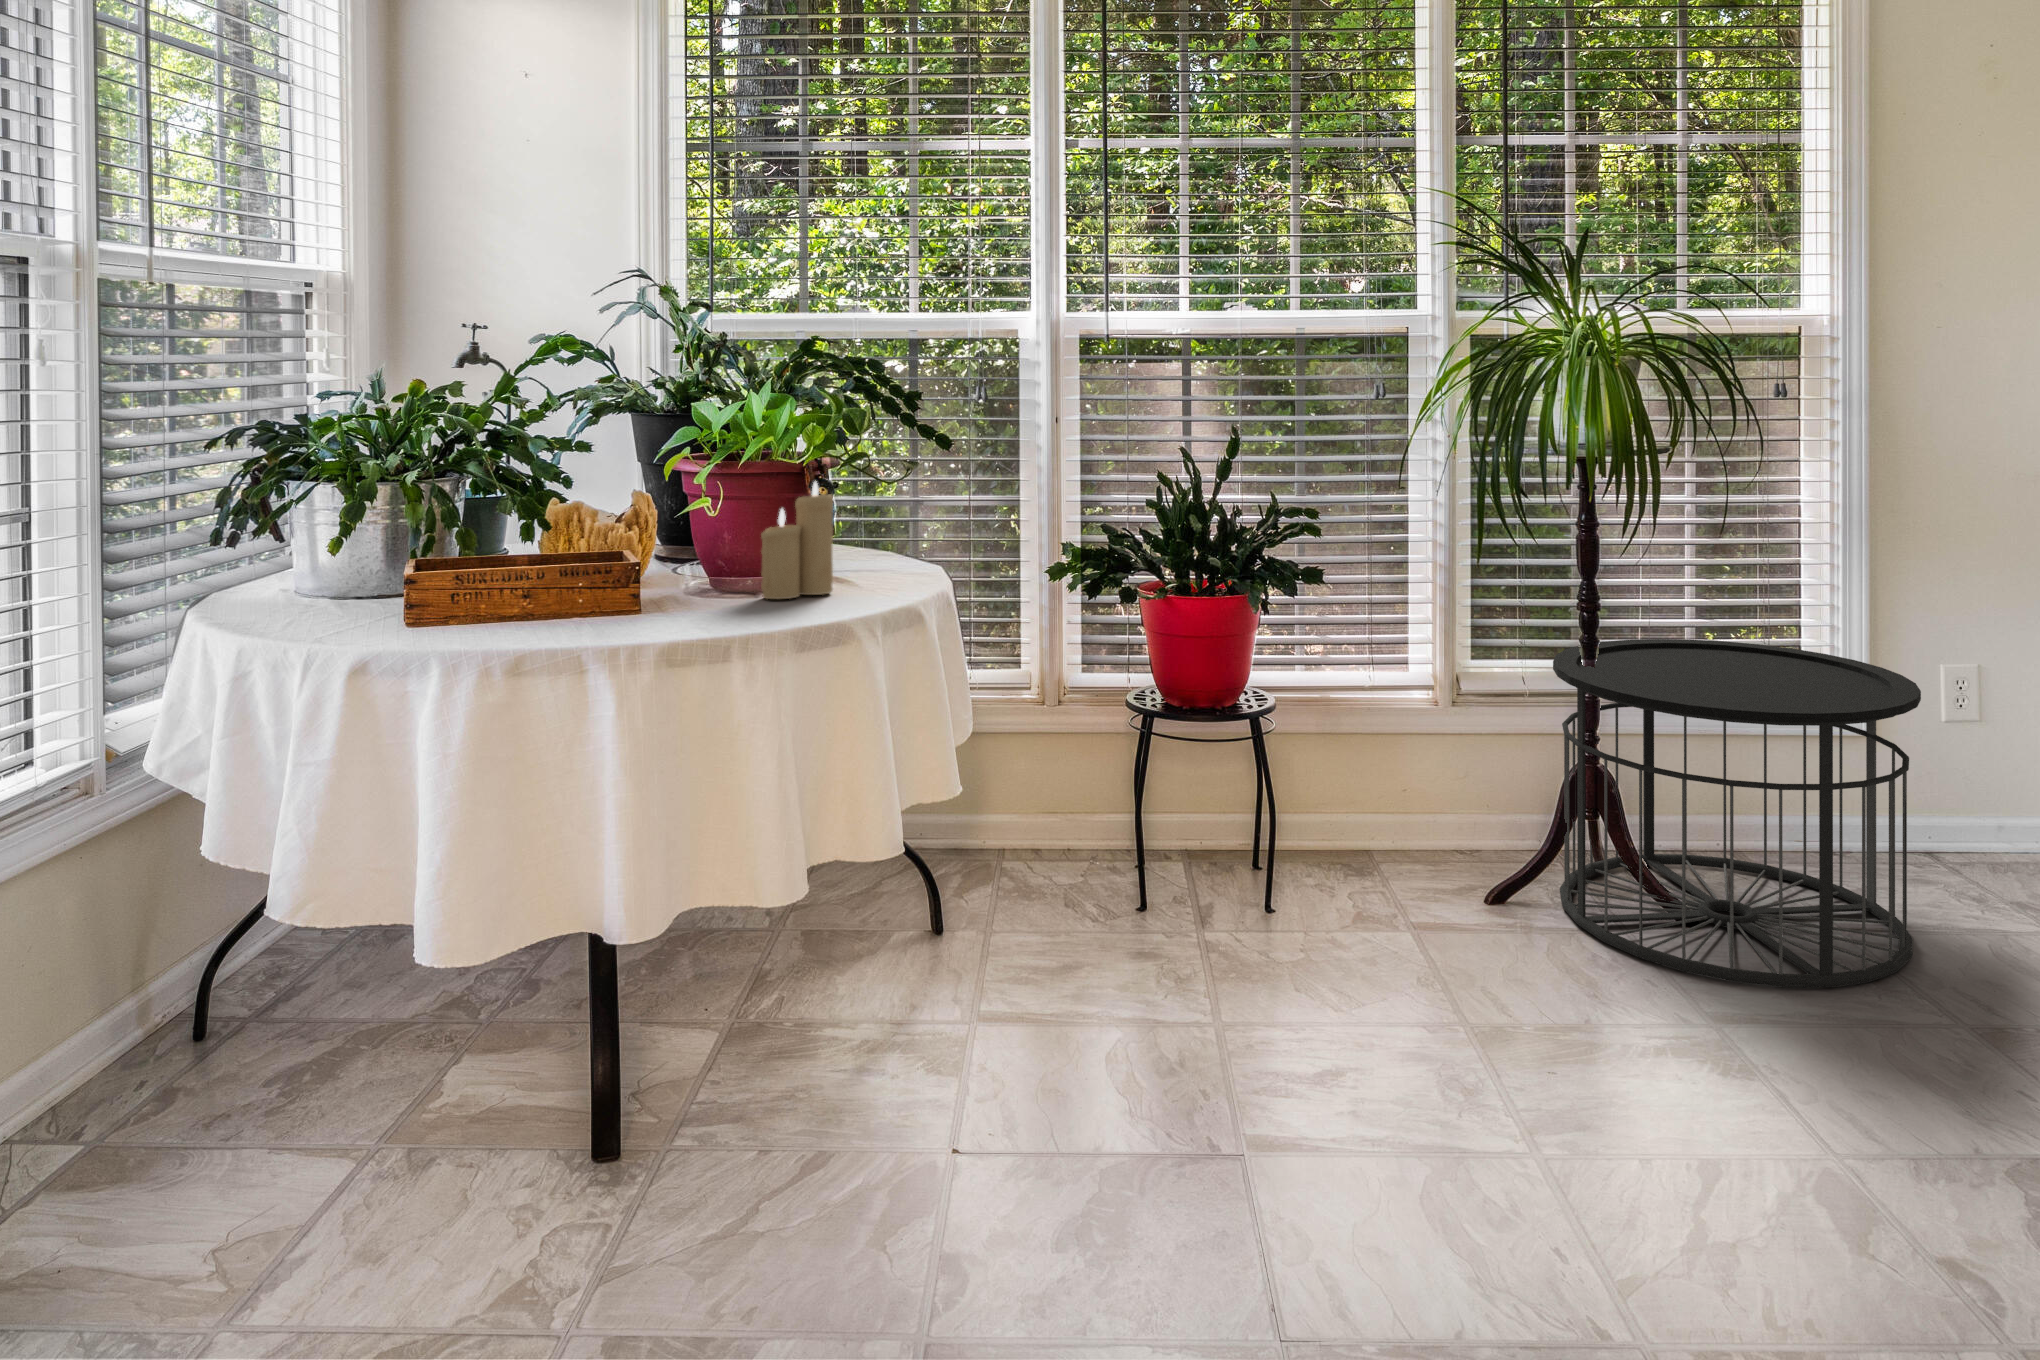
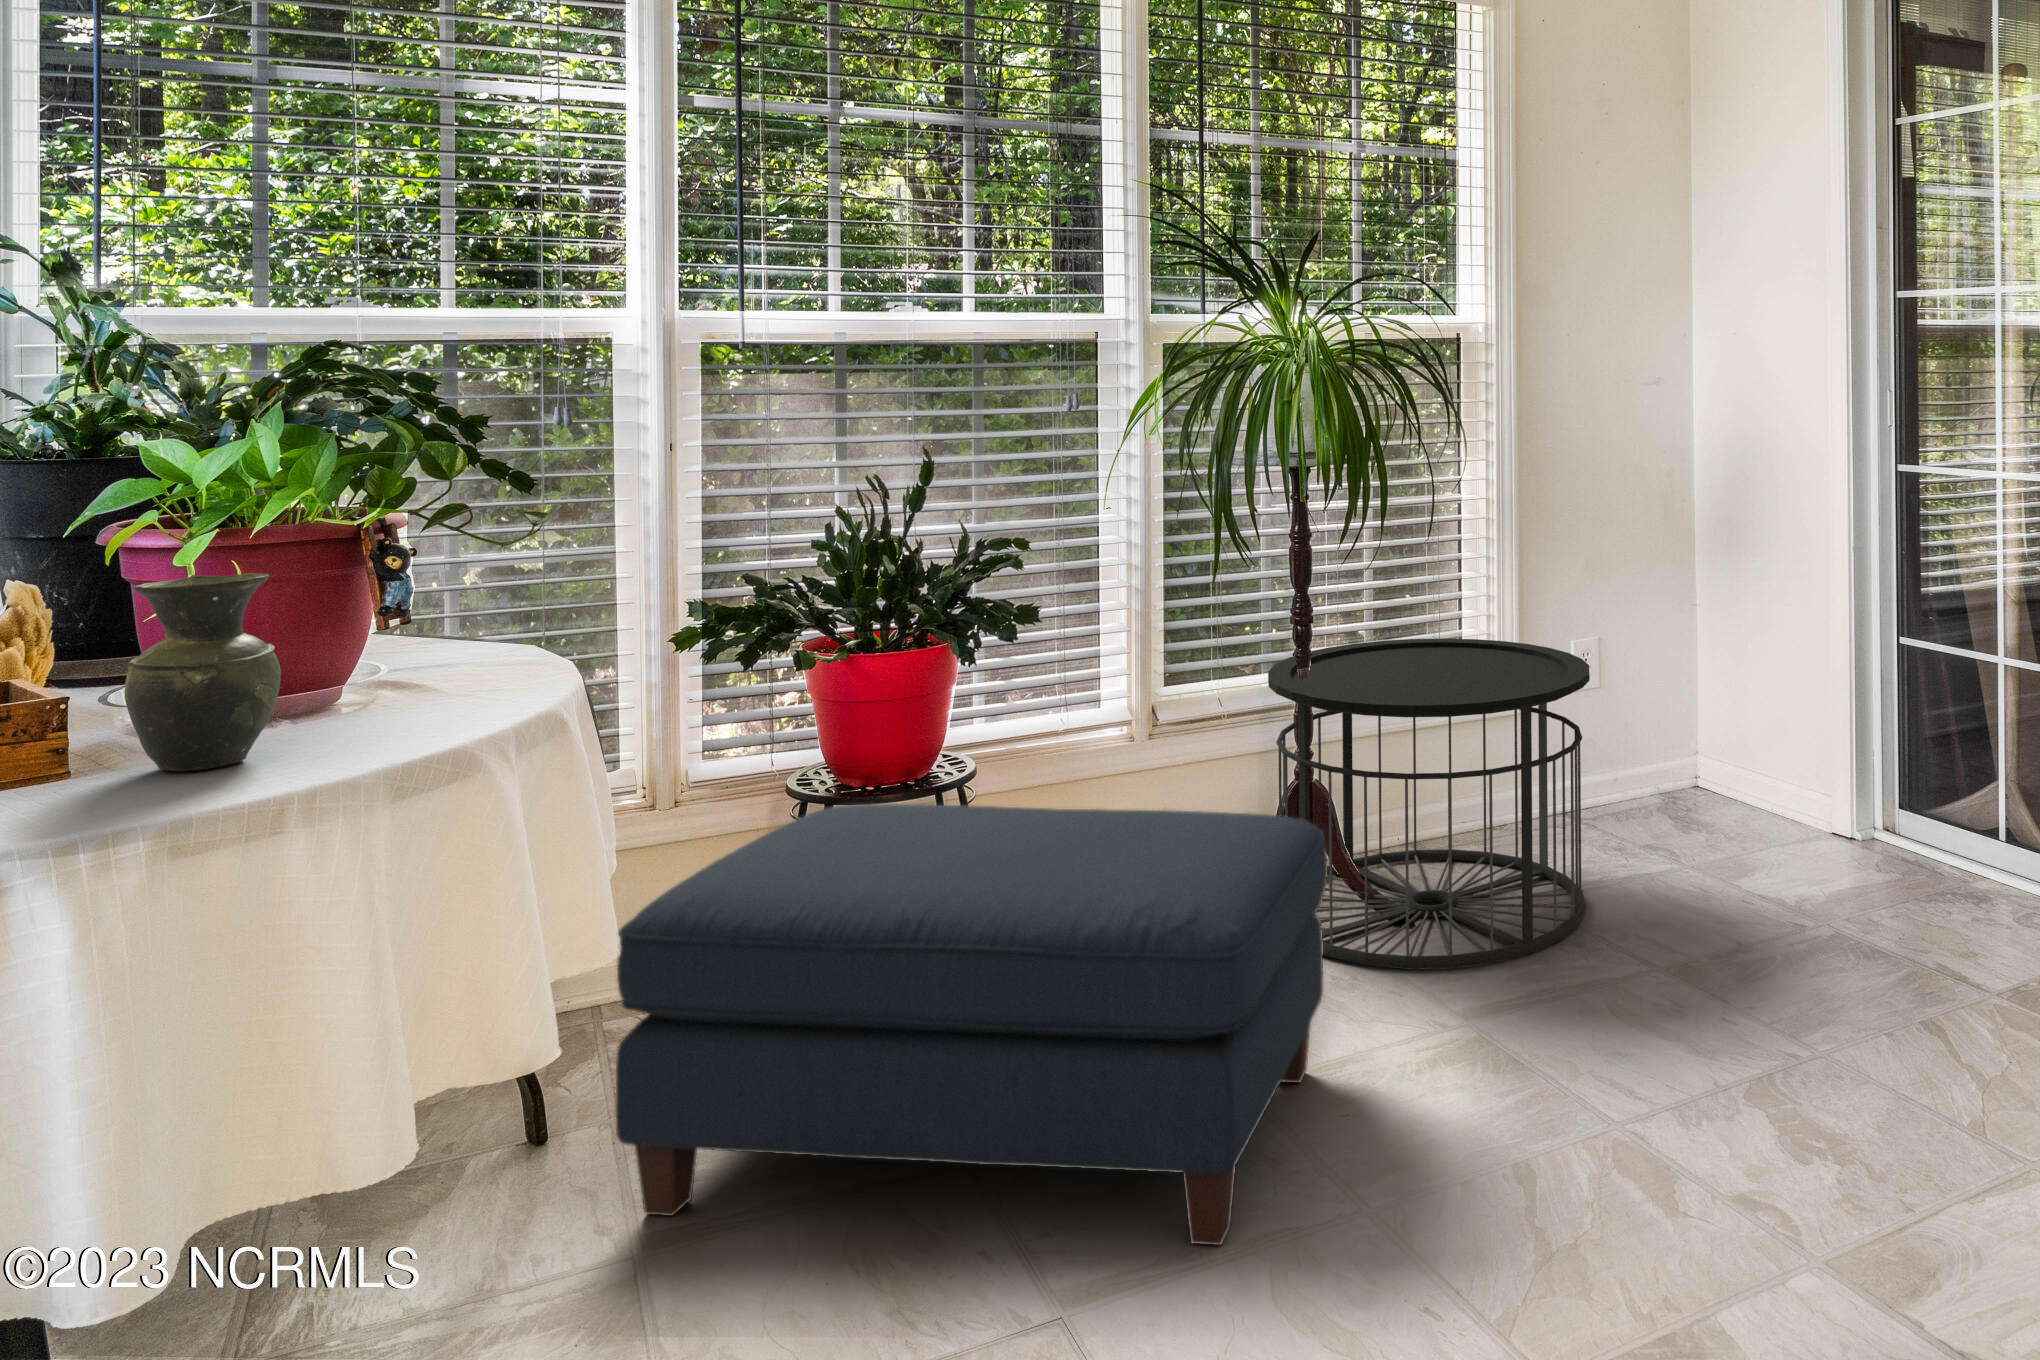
candle: present [761,482,833,599] -> none [282,548,404,725]
vase: none [665,491,747,619] -> present [125,573,281,771]
ottoman: none [977,719,1571,1170] -> present [616,804,1327,1245]

